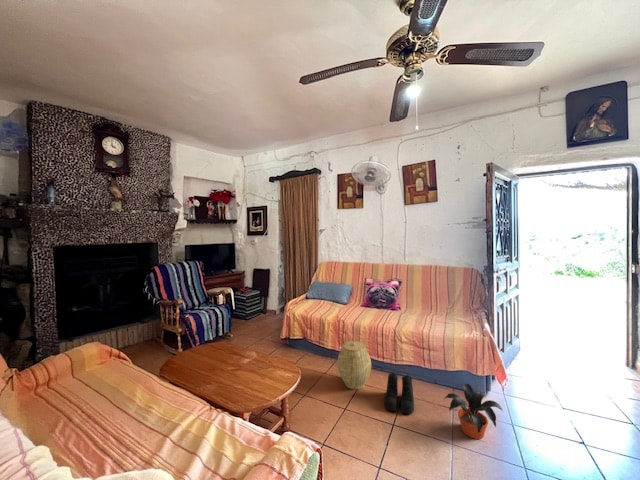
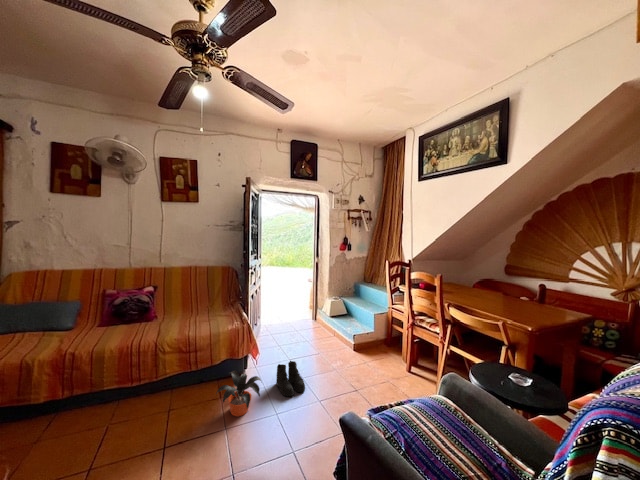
woven basket: present [337,341,371,390] -> none [65,373,125,442]
boots: present [385,373,414,414] -> present [276,361,305,397]

